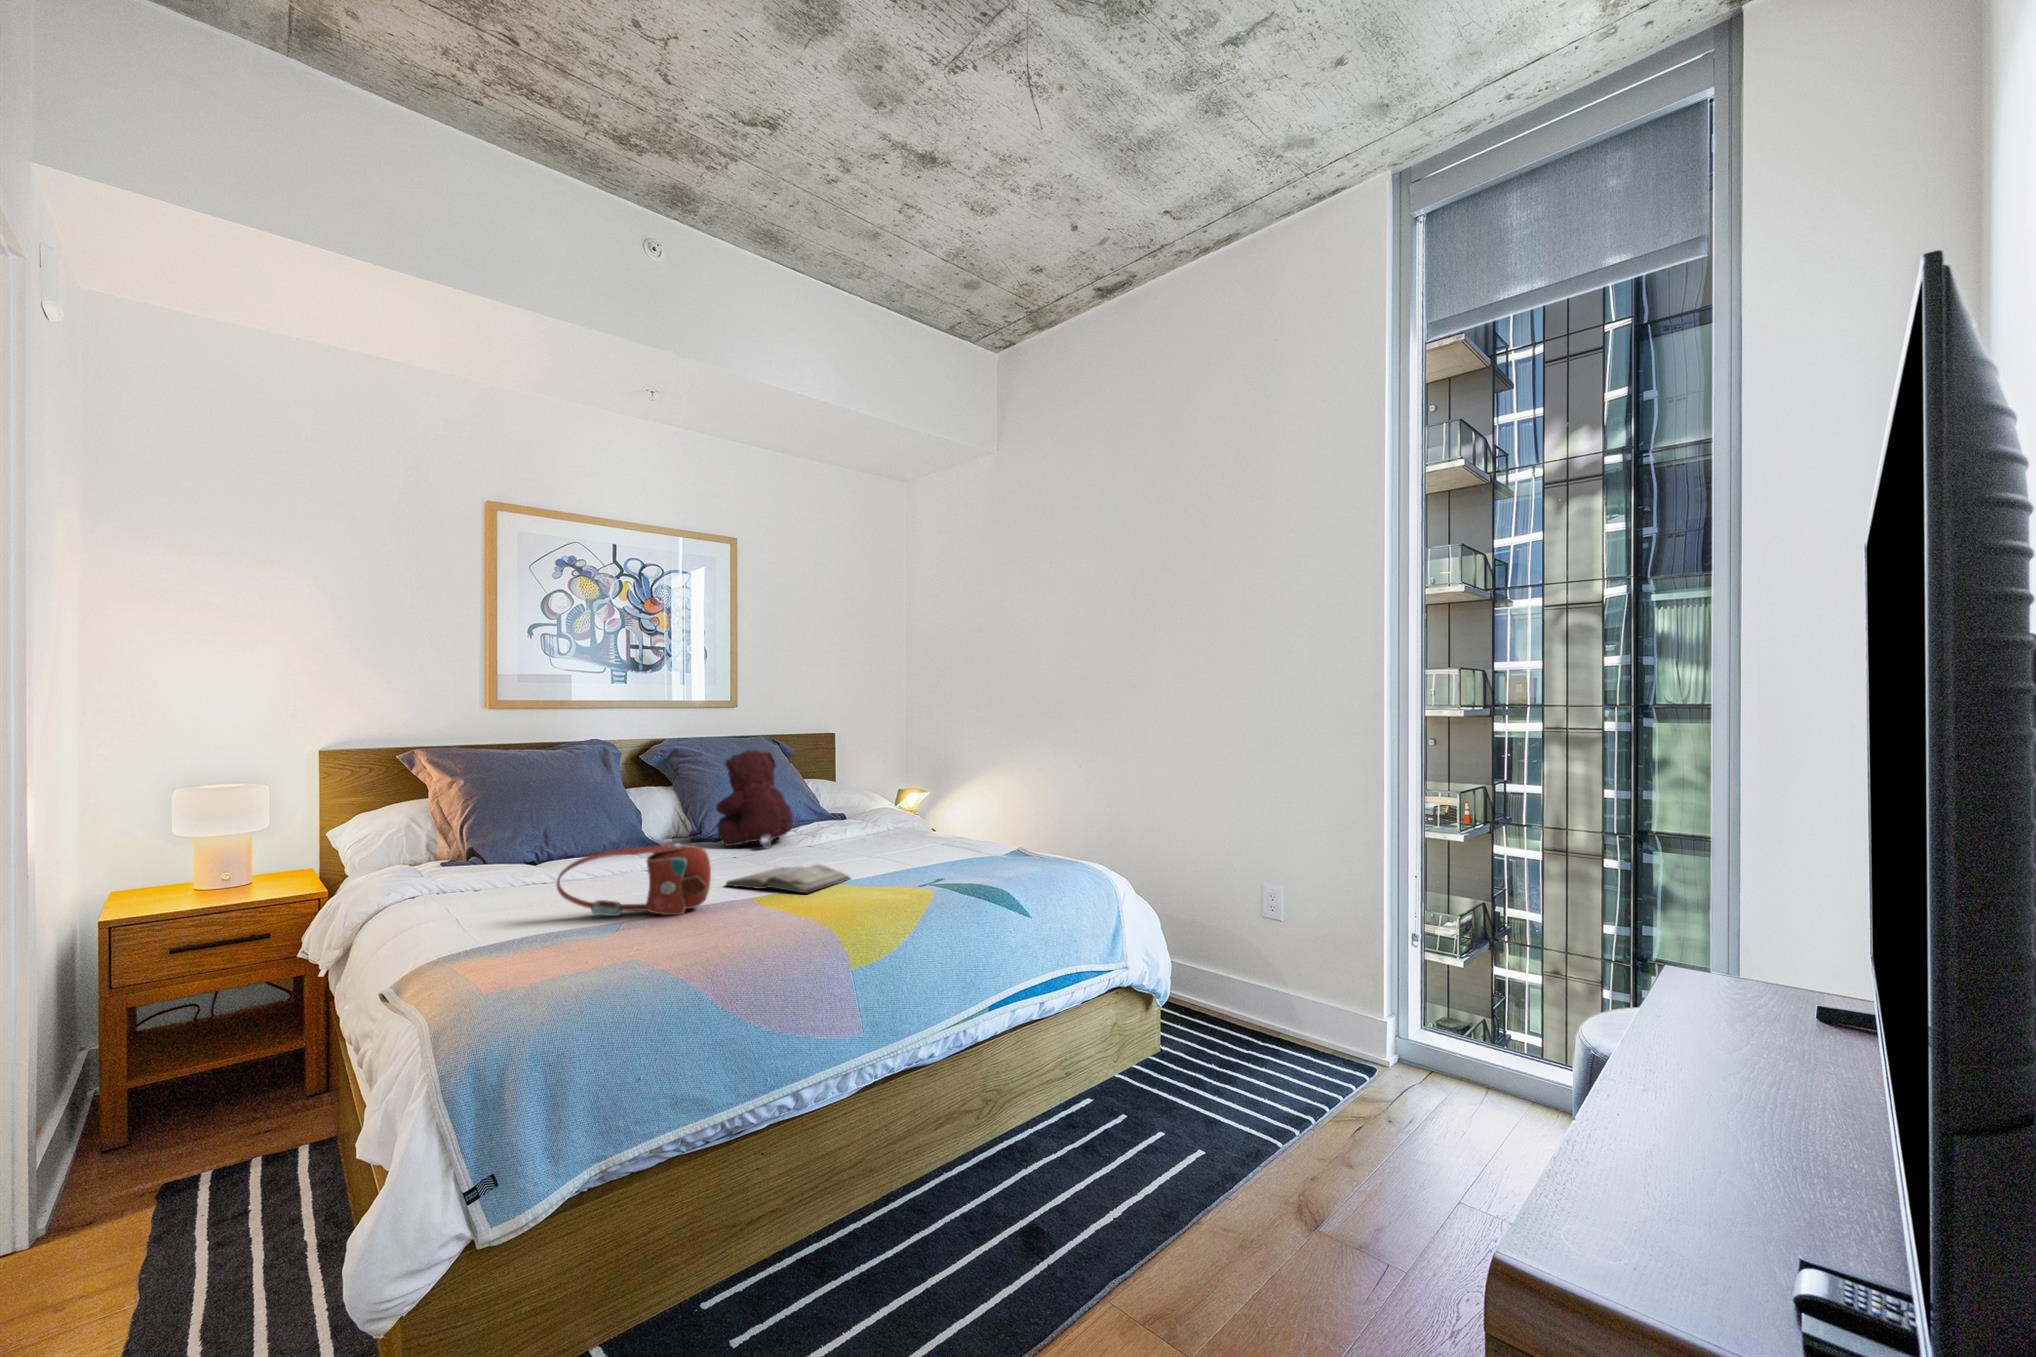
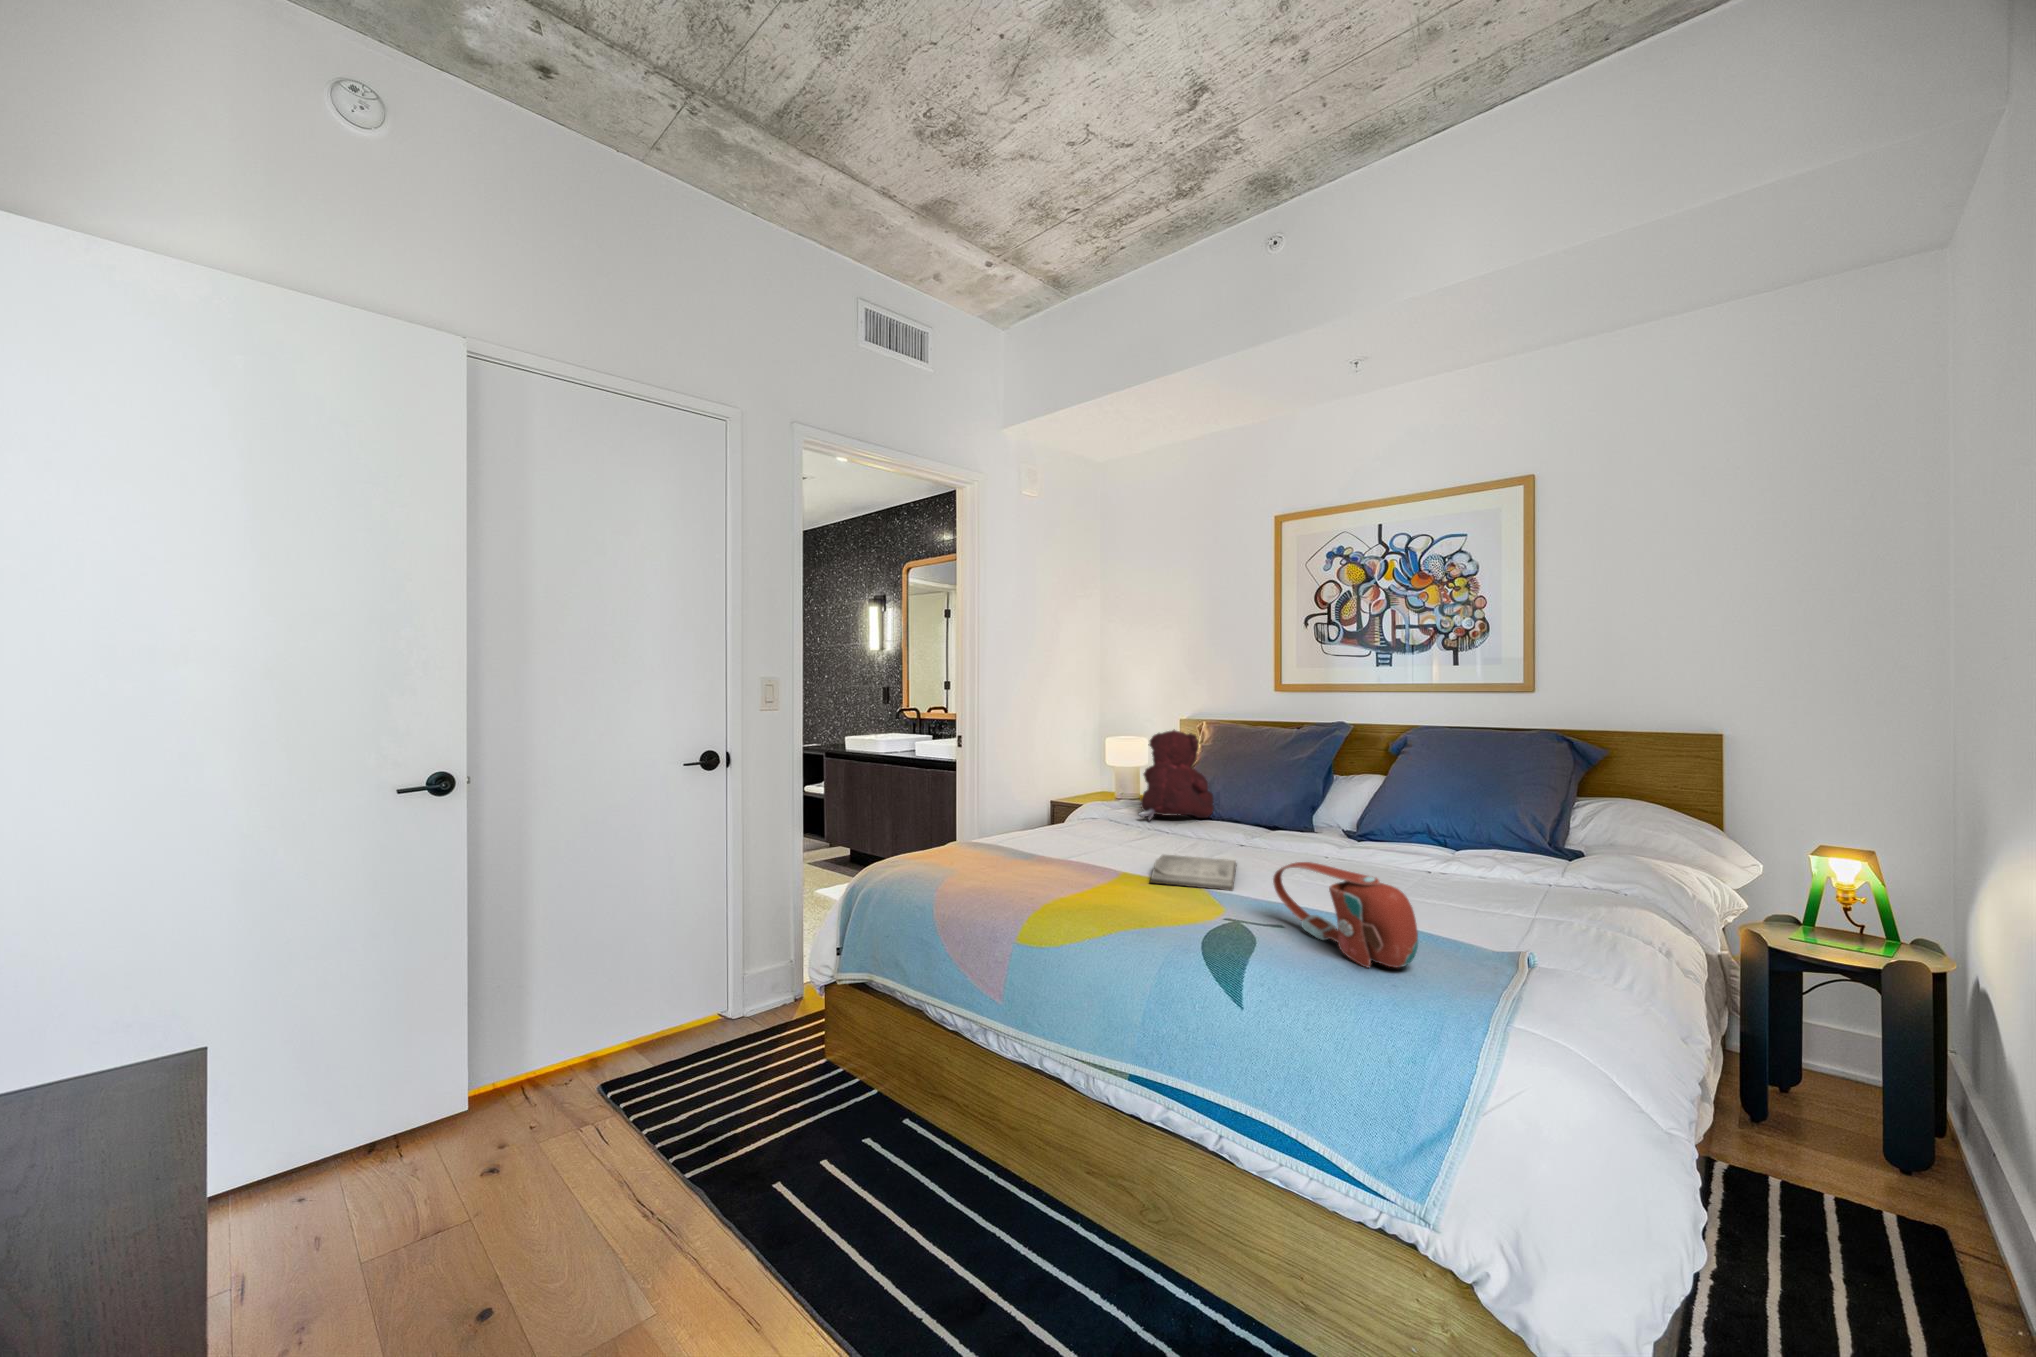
teddy bear: present [716,750,793,848] -> present [1139,730,1214,821]
handbag: present [557,843,711,916] -> present [1273,862,1418,968]

